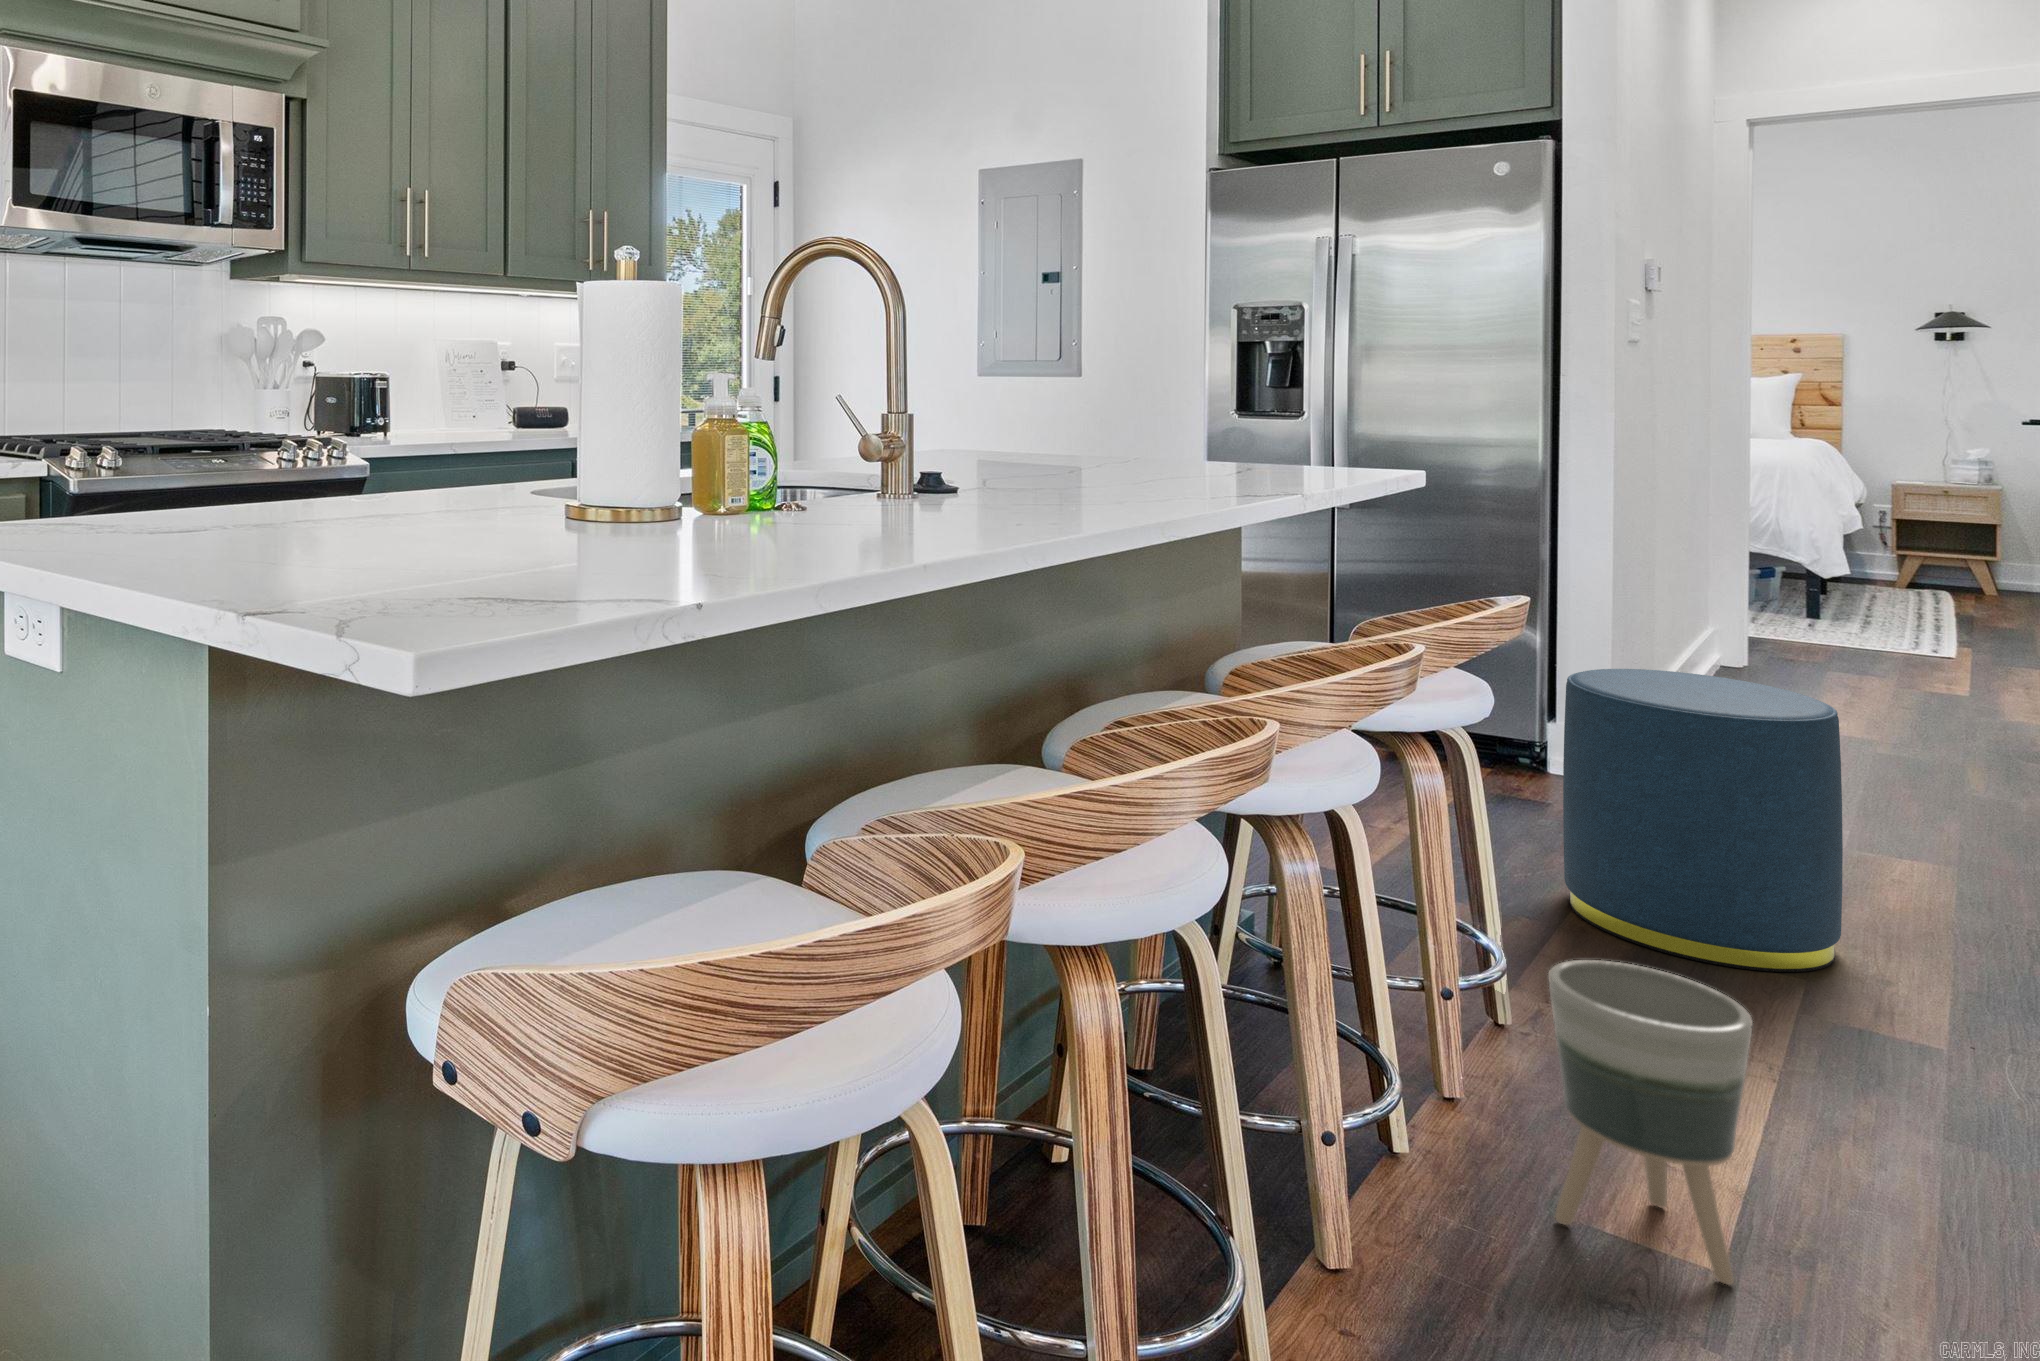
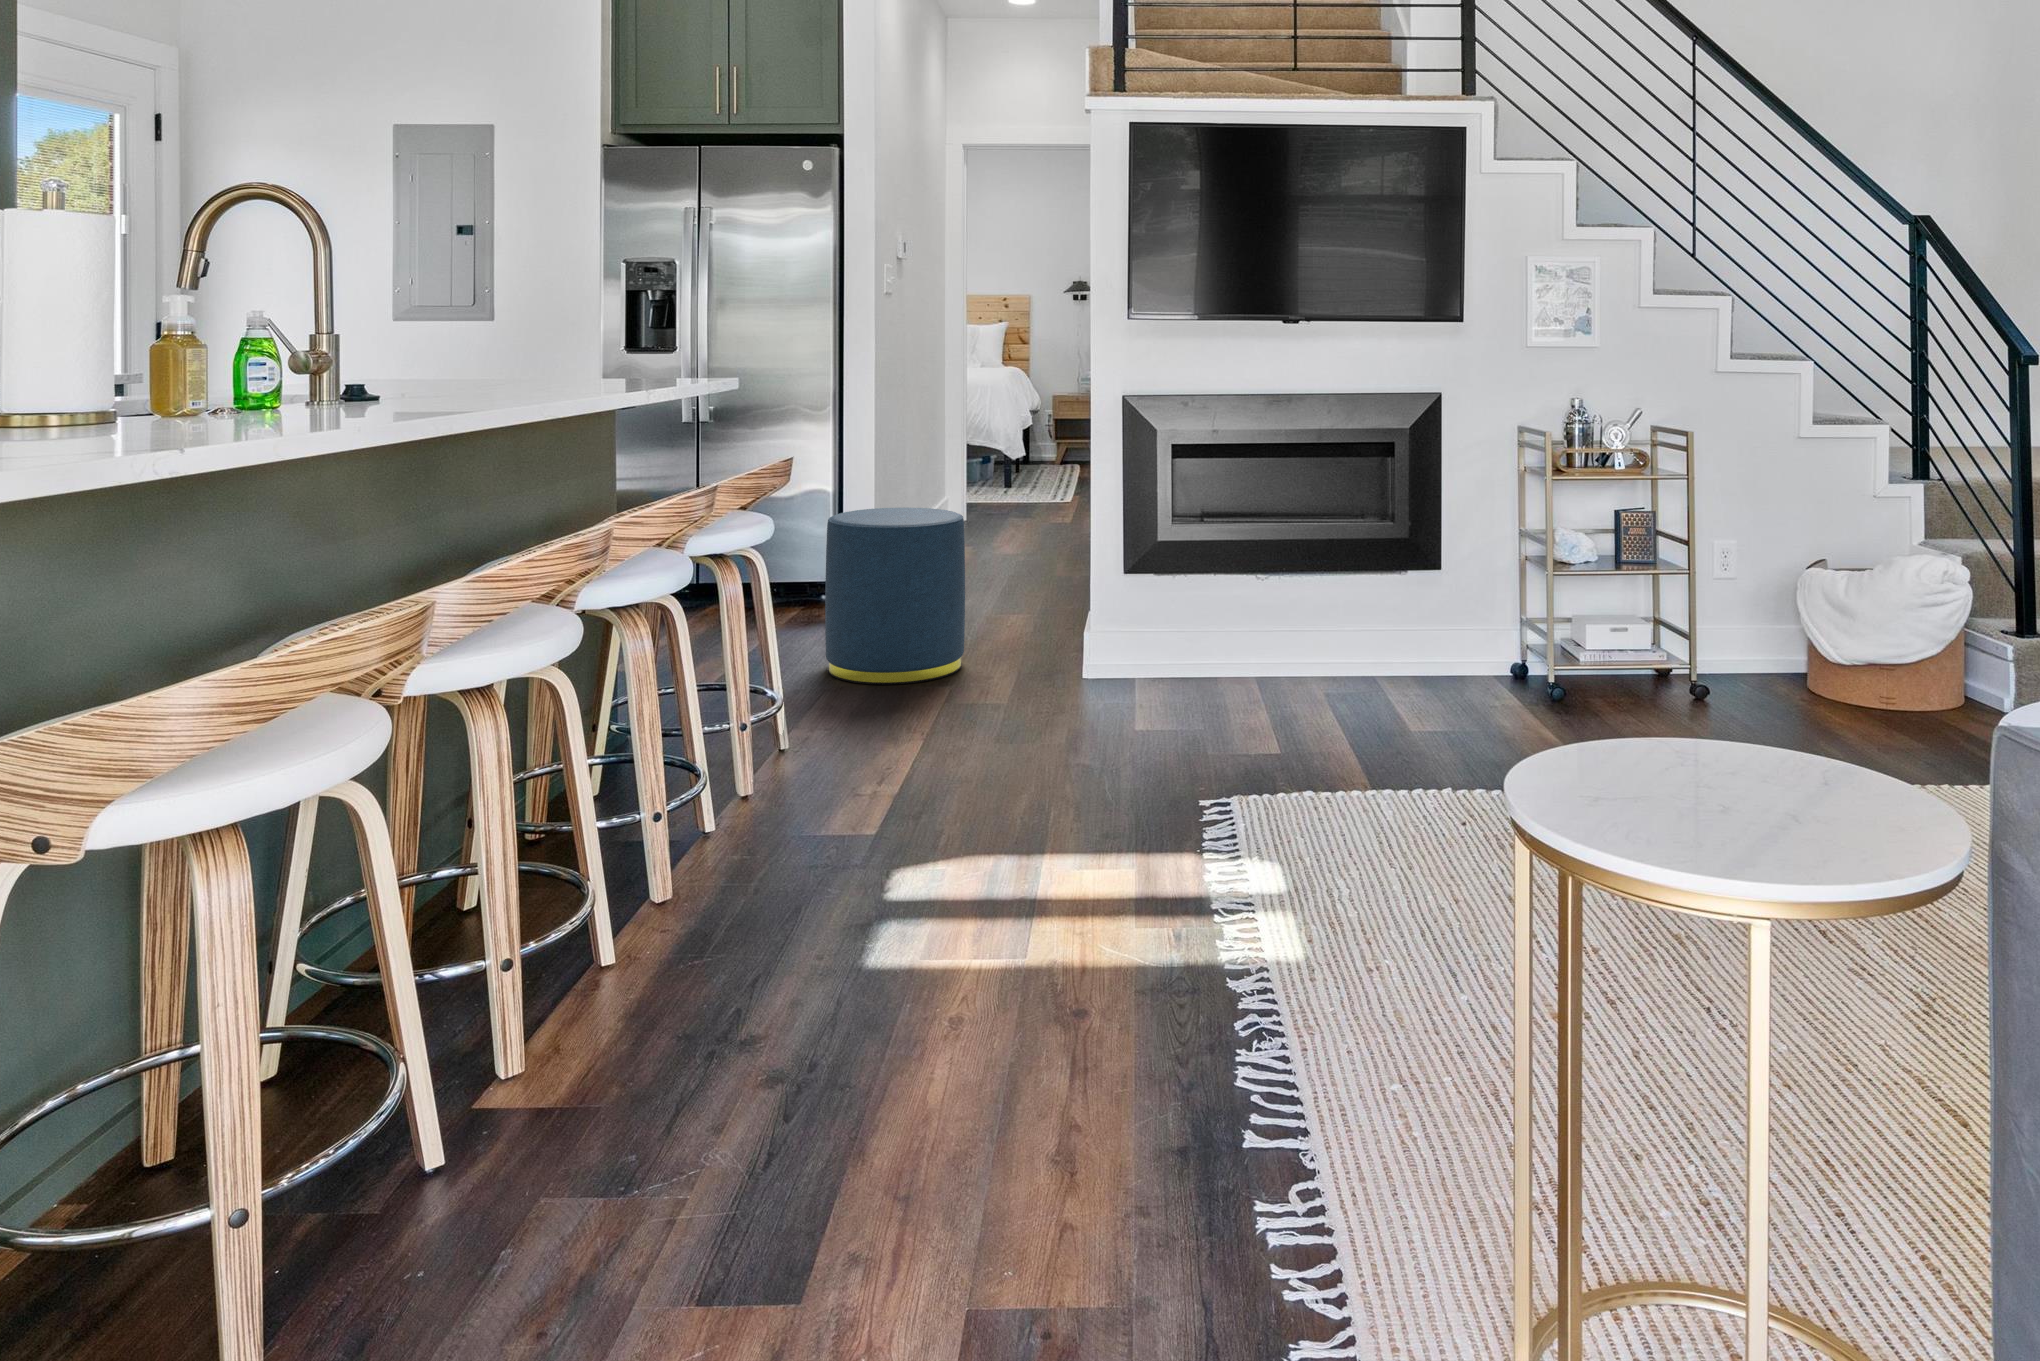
planter: present [1548,960,1753,1285] -> none [781,662,879,825]

